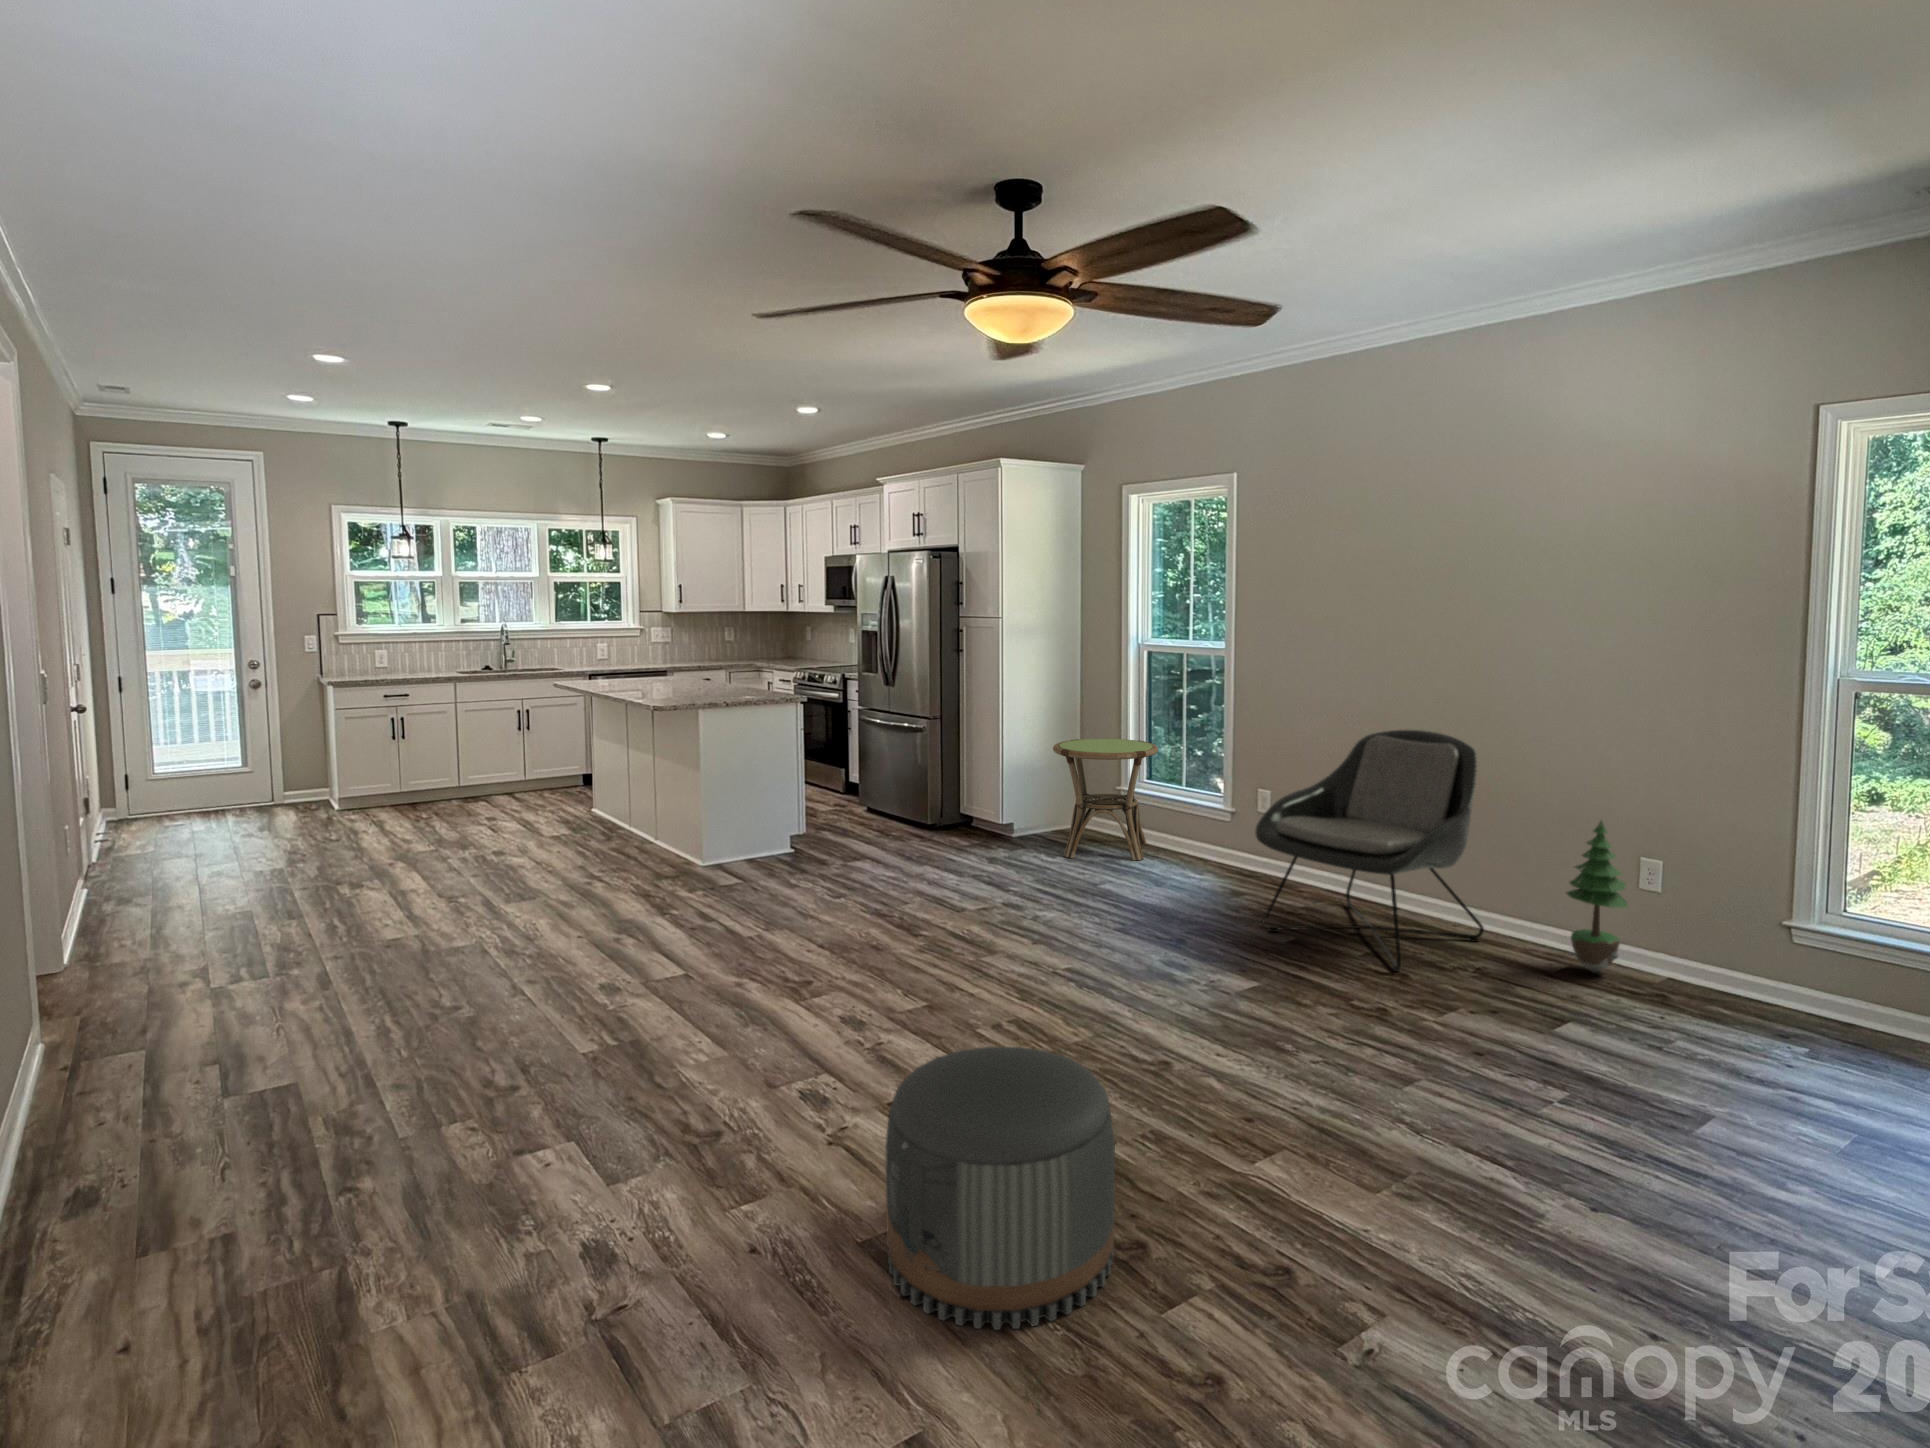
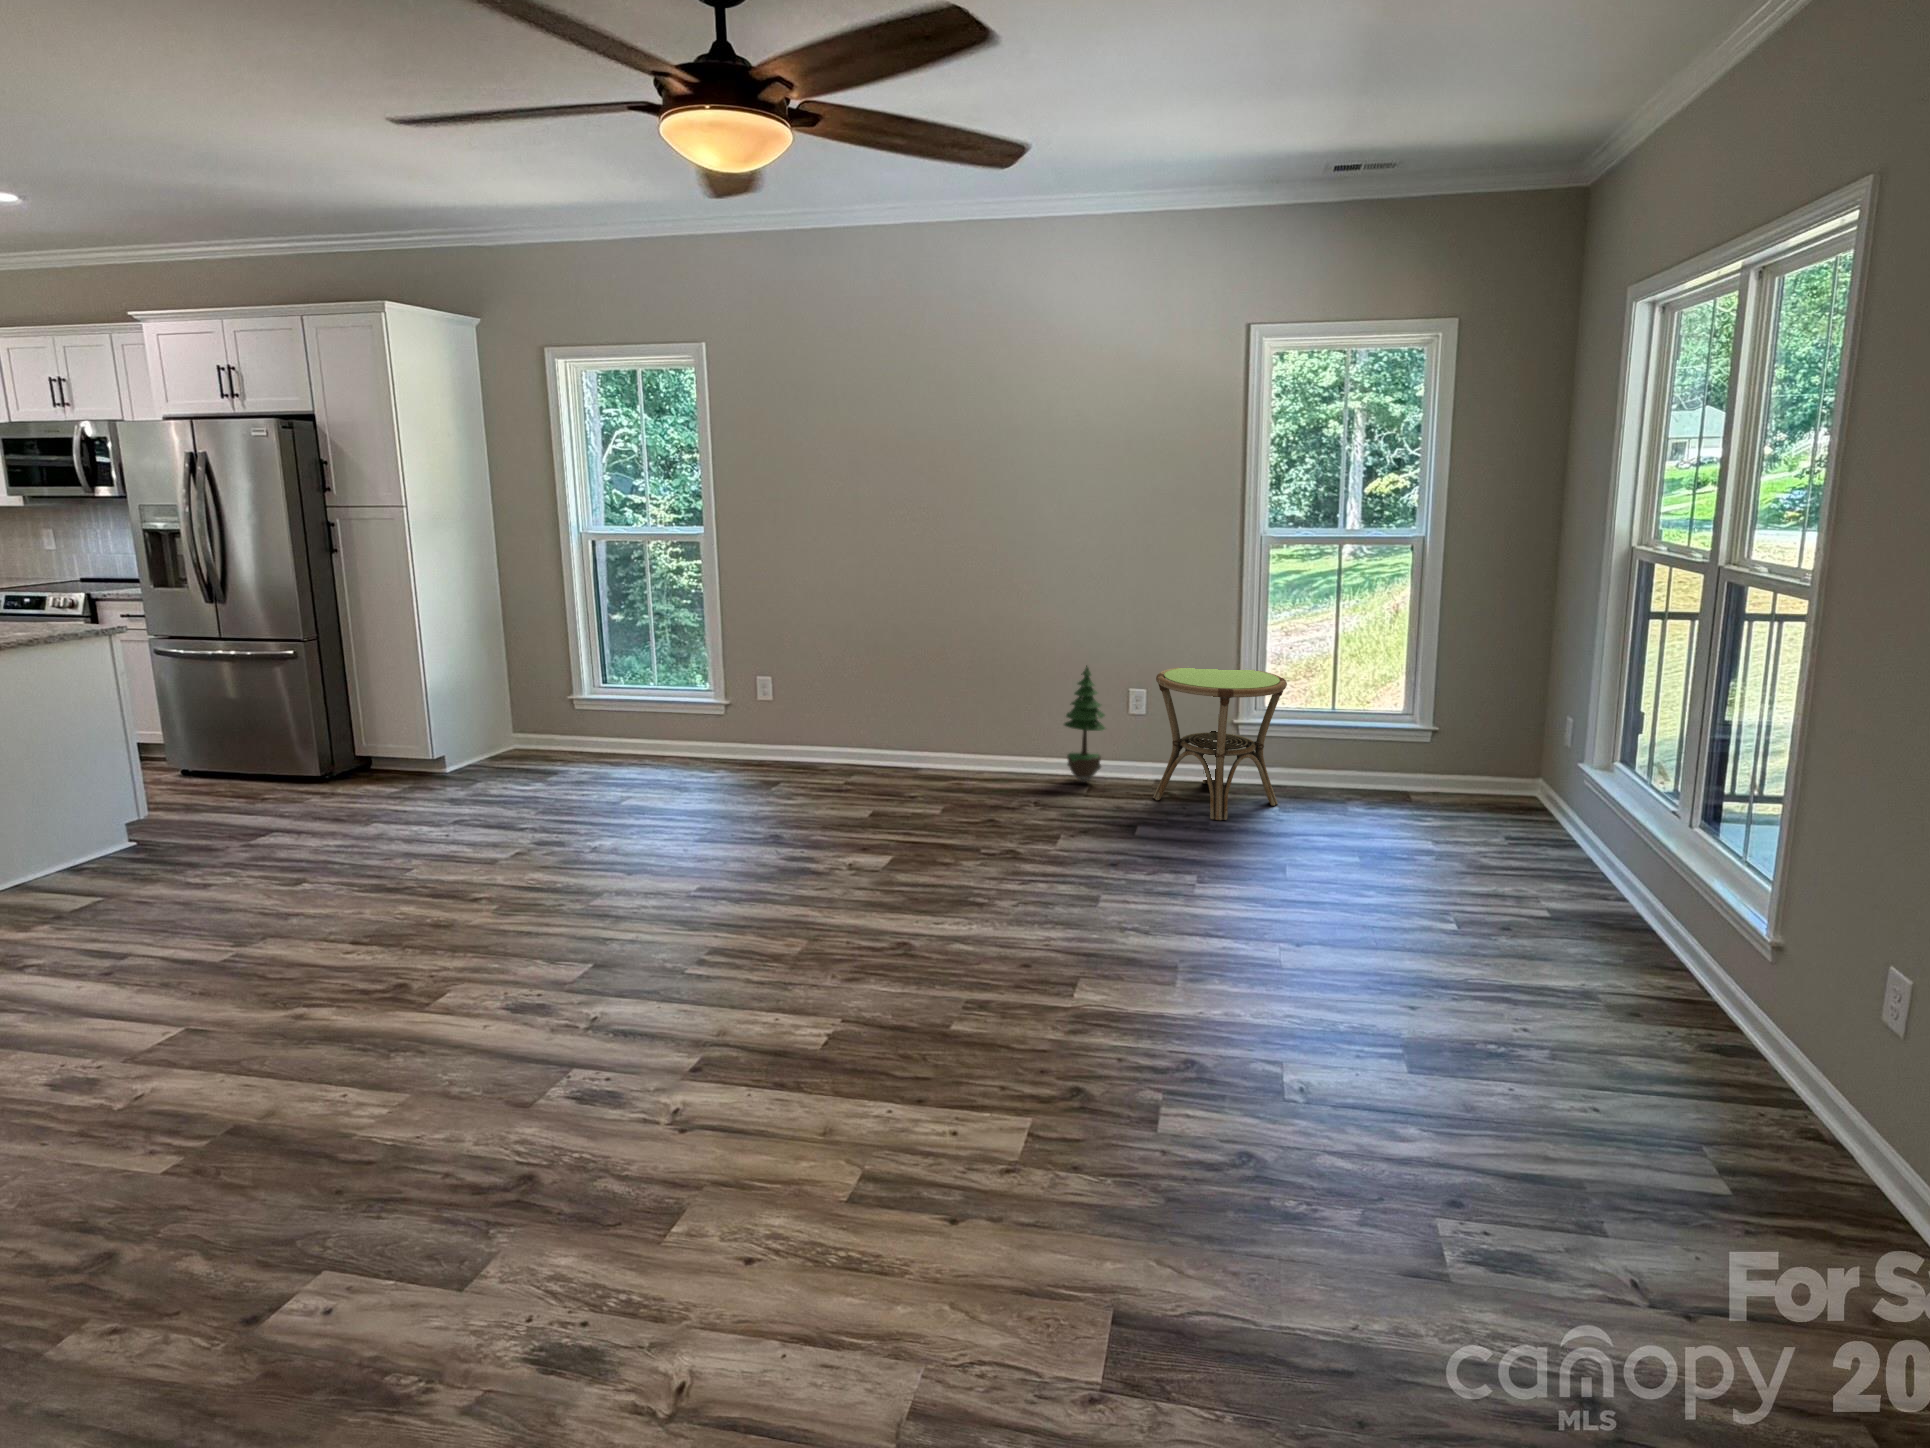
lounge chair: present [1255,730,1484,972] -> none [817,606,996,815]
side table: present [1053,739,1158,860] -> present [1153,668,1287,820]
pouf: present [885,1047,1115,1330] -> none [858,943,1083,1216]

